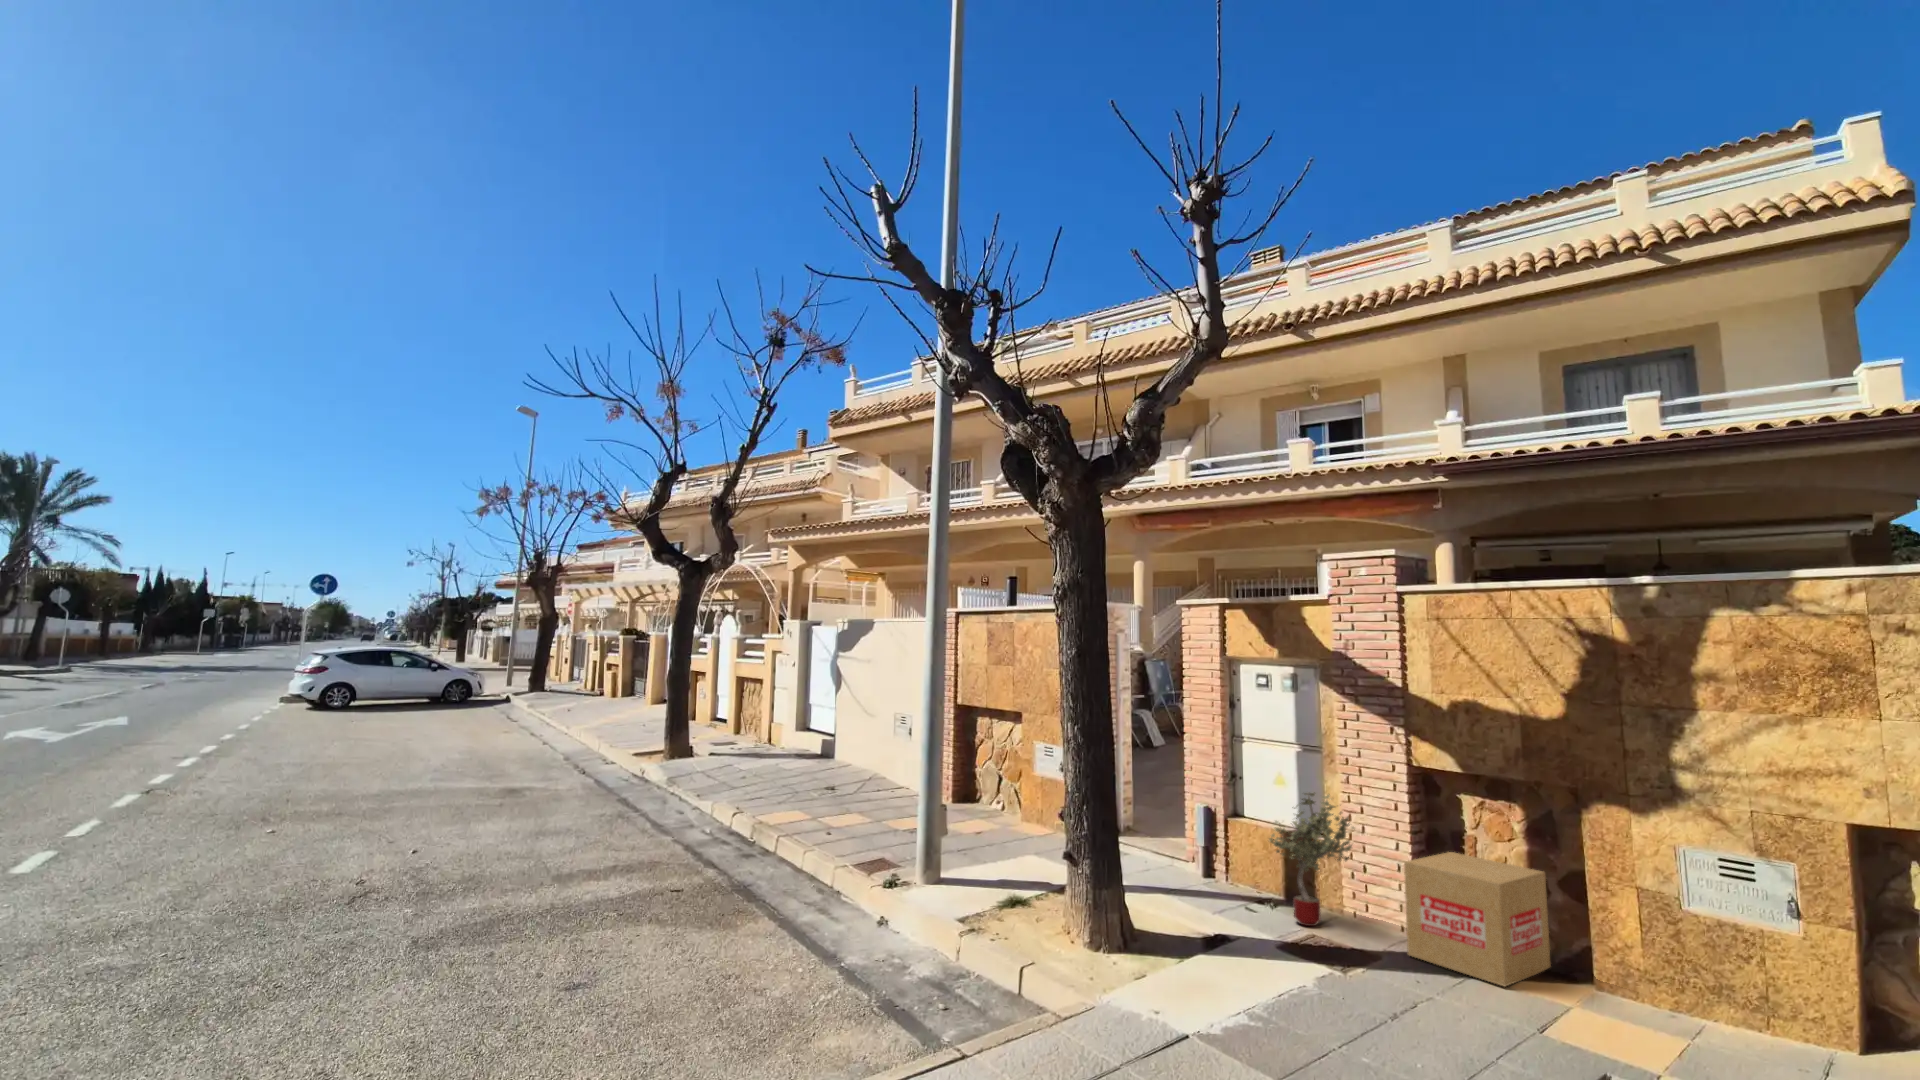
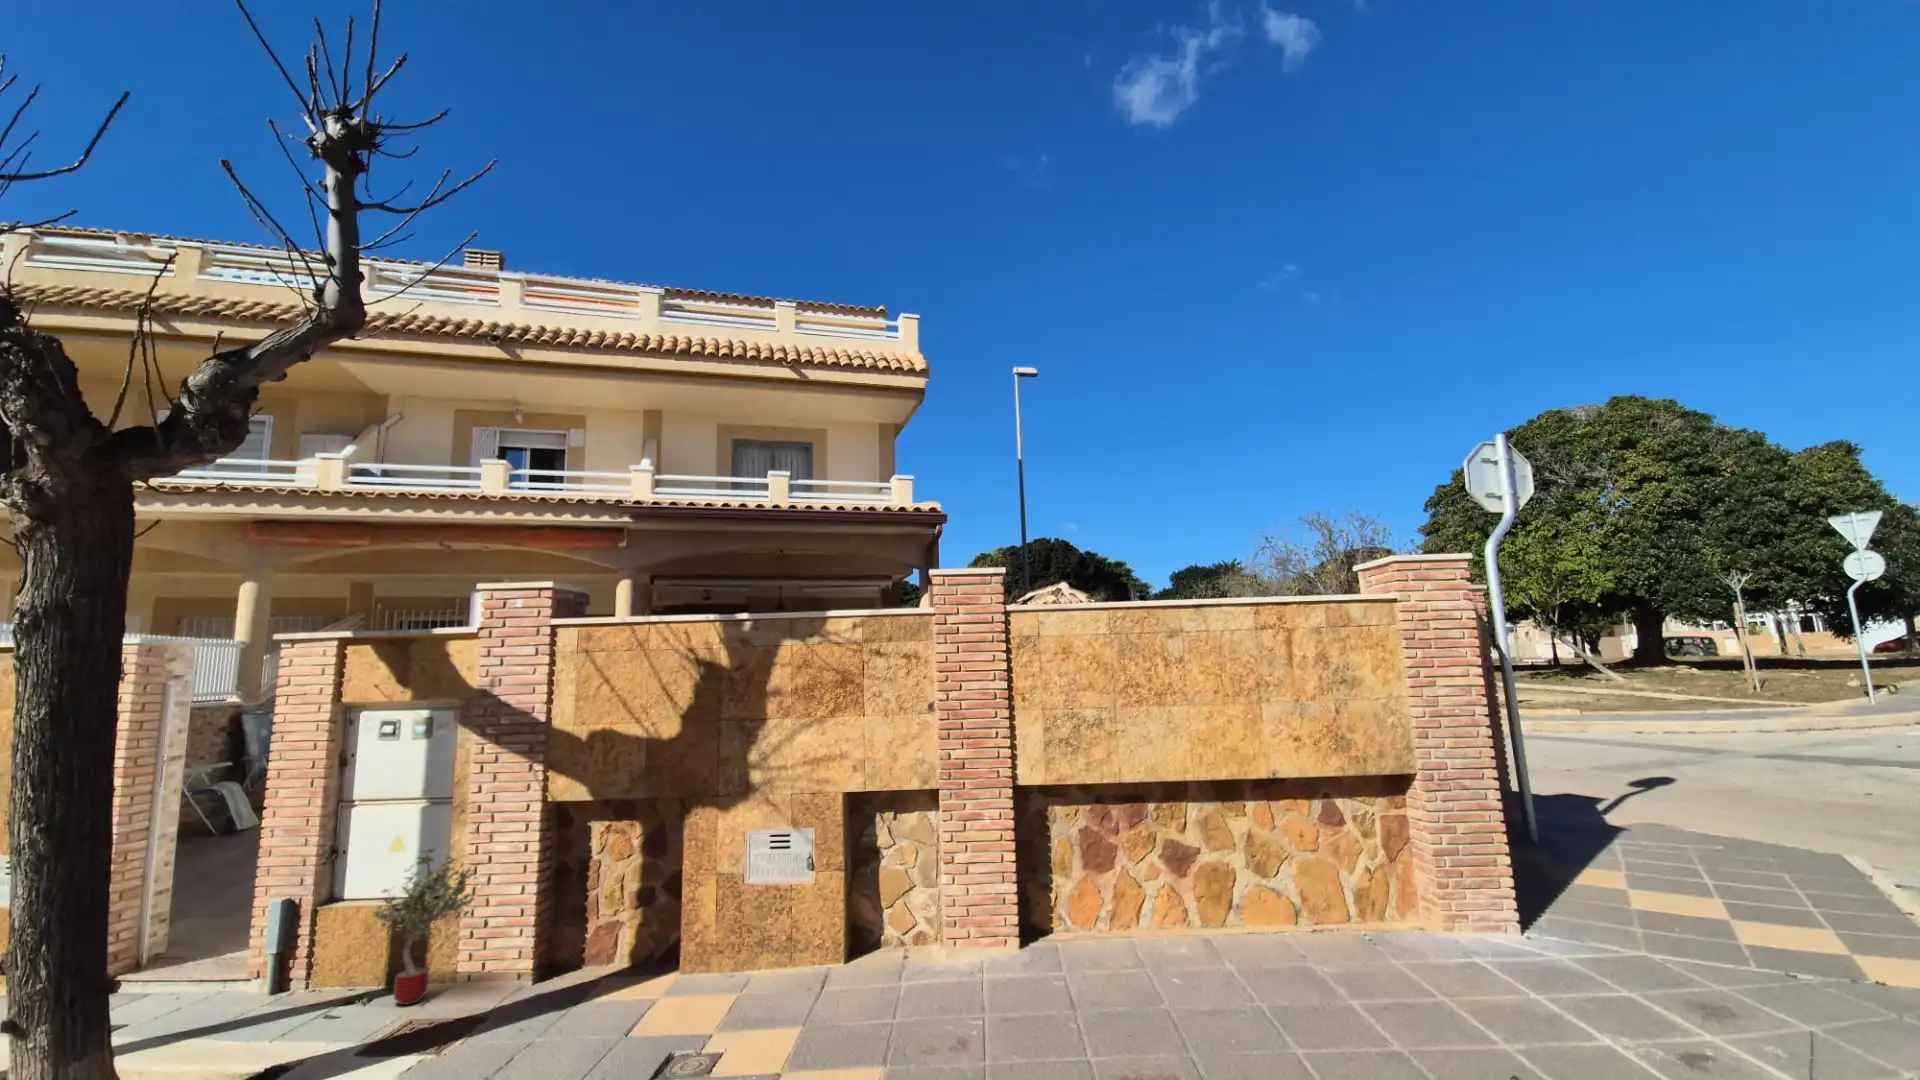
cardboard box: present [1404,852,1551,986] -> none [518,879,654,1002]

